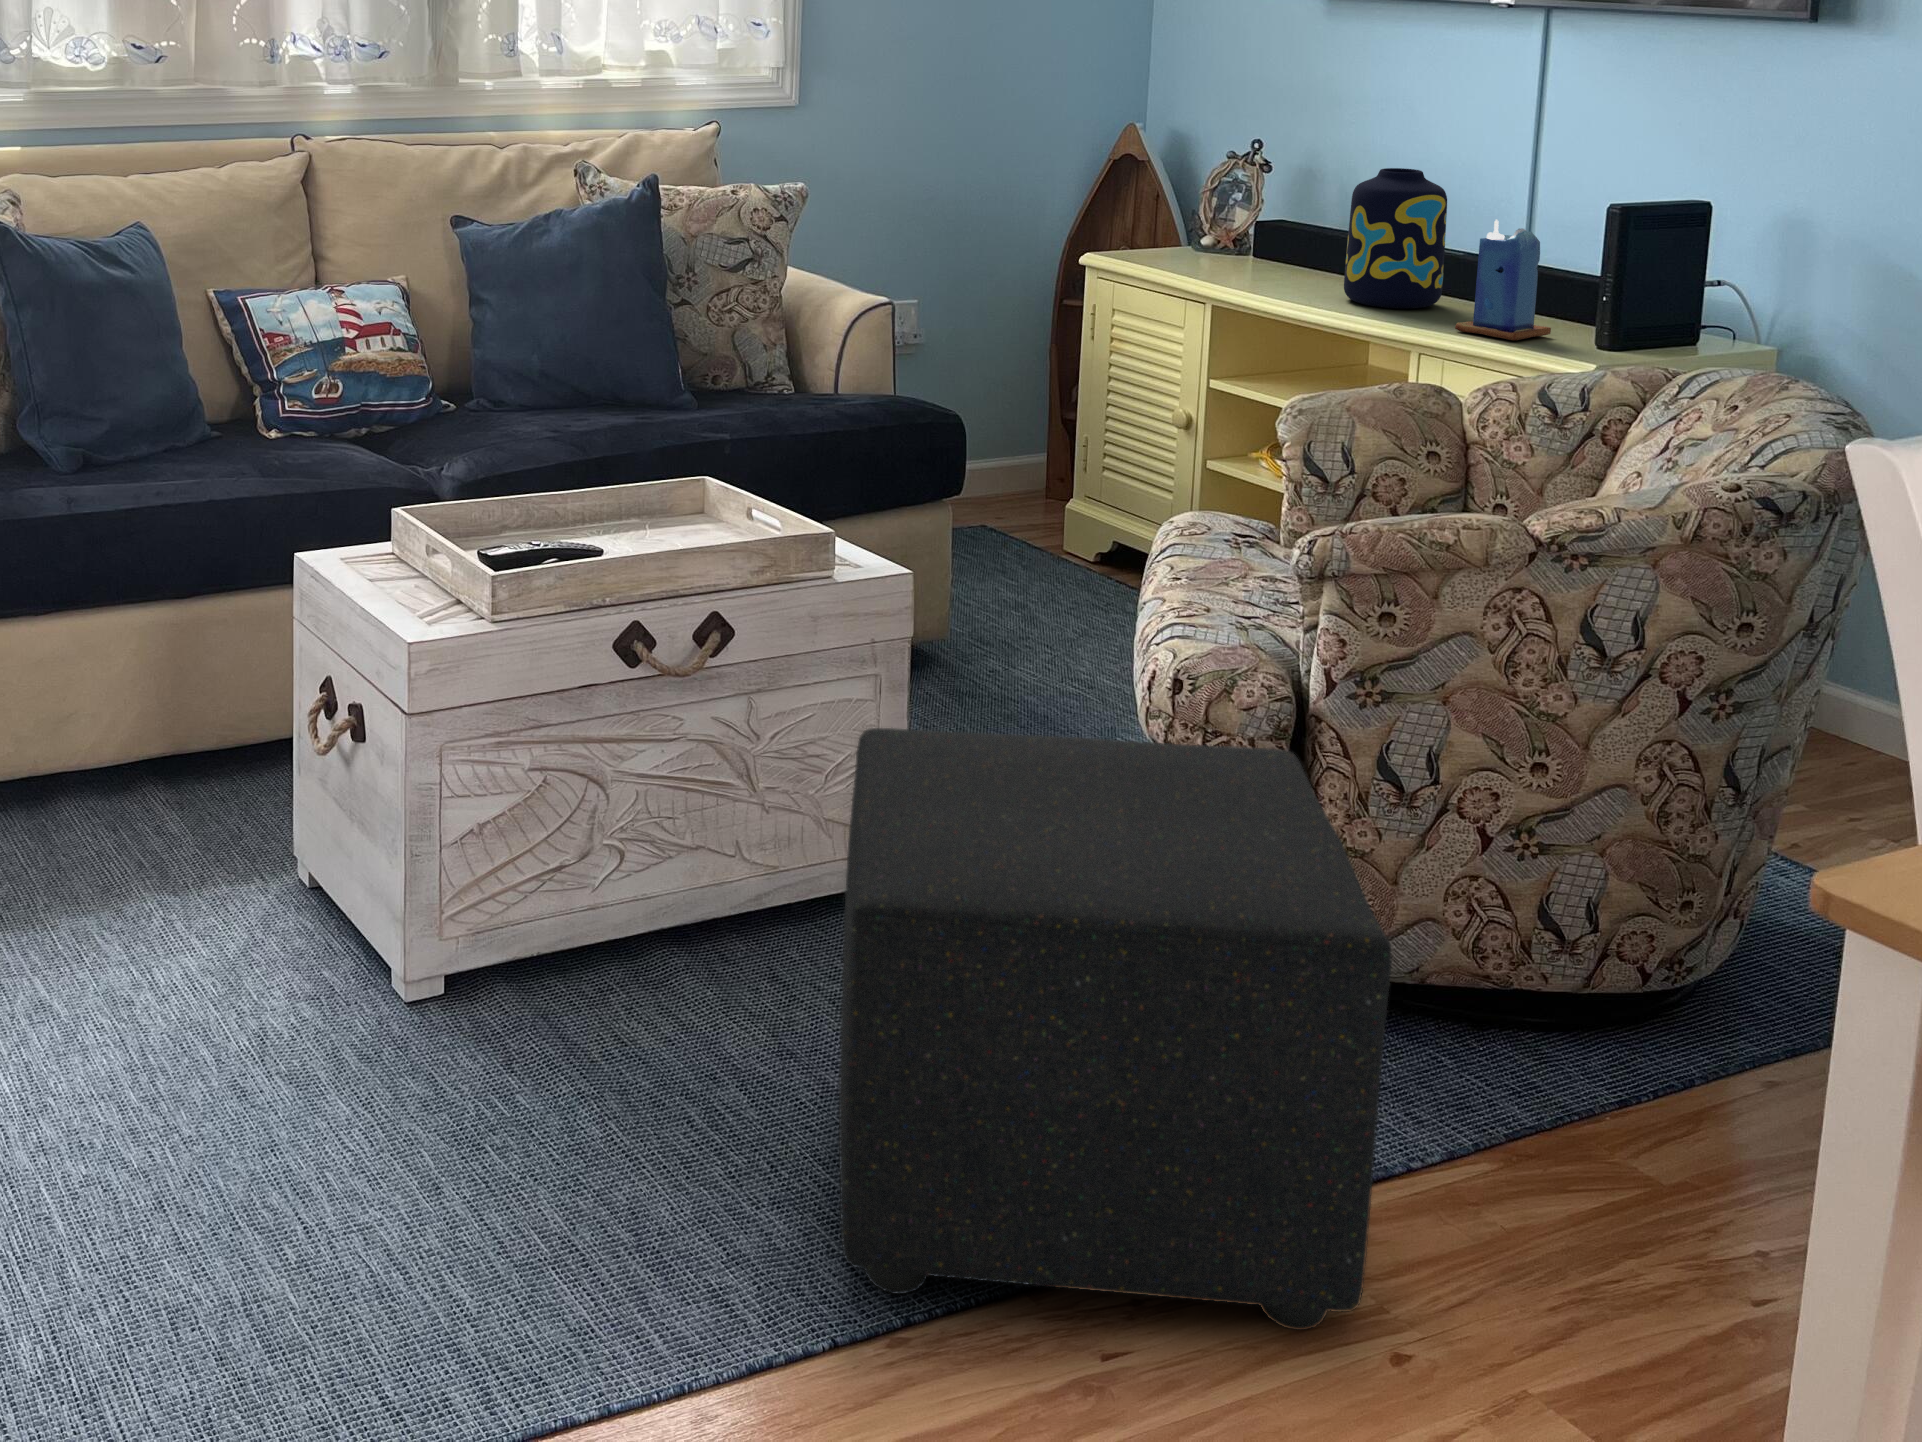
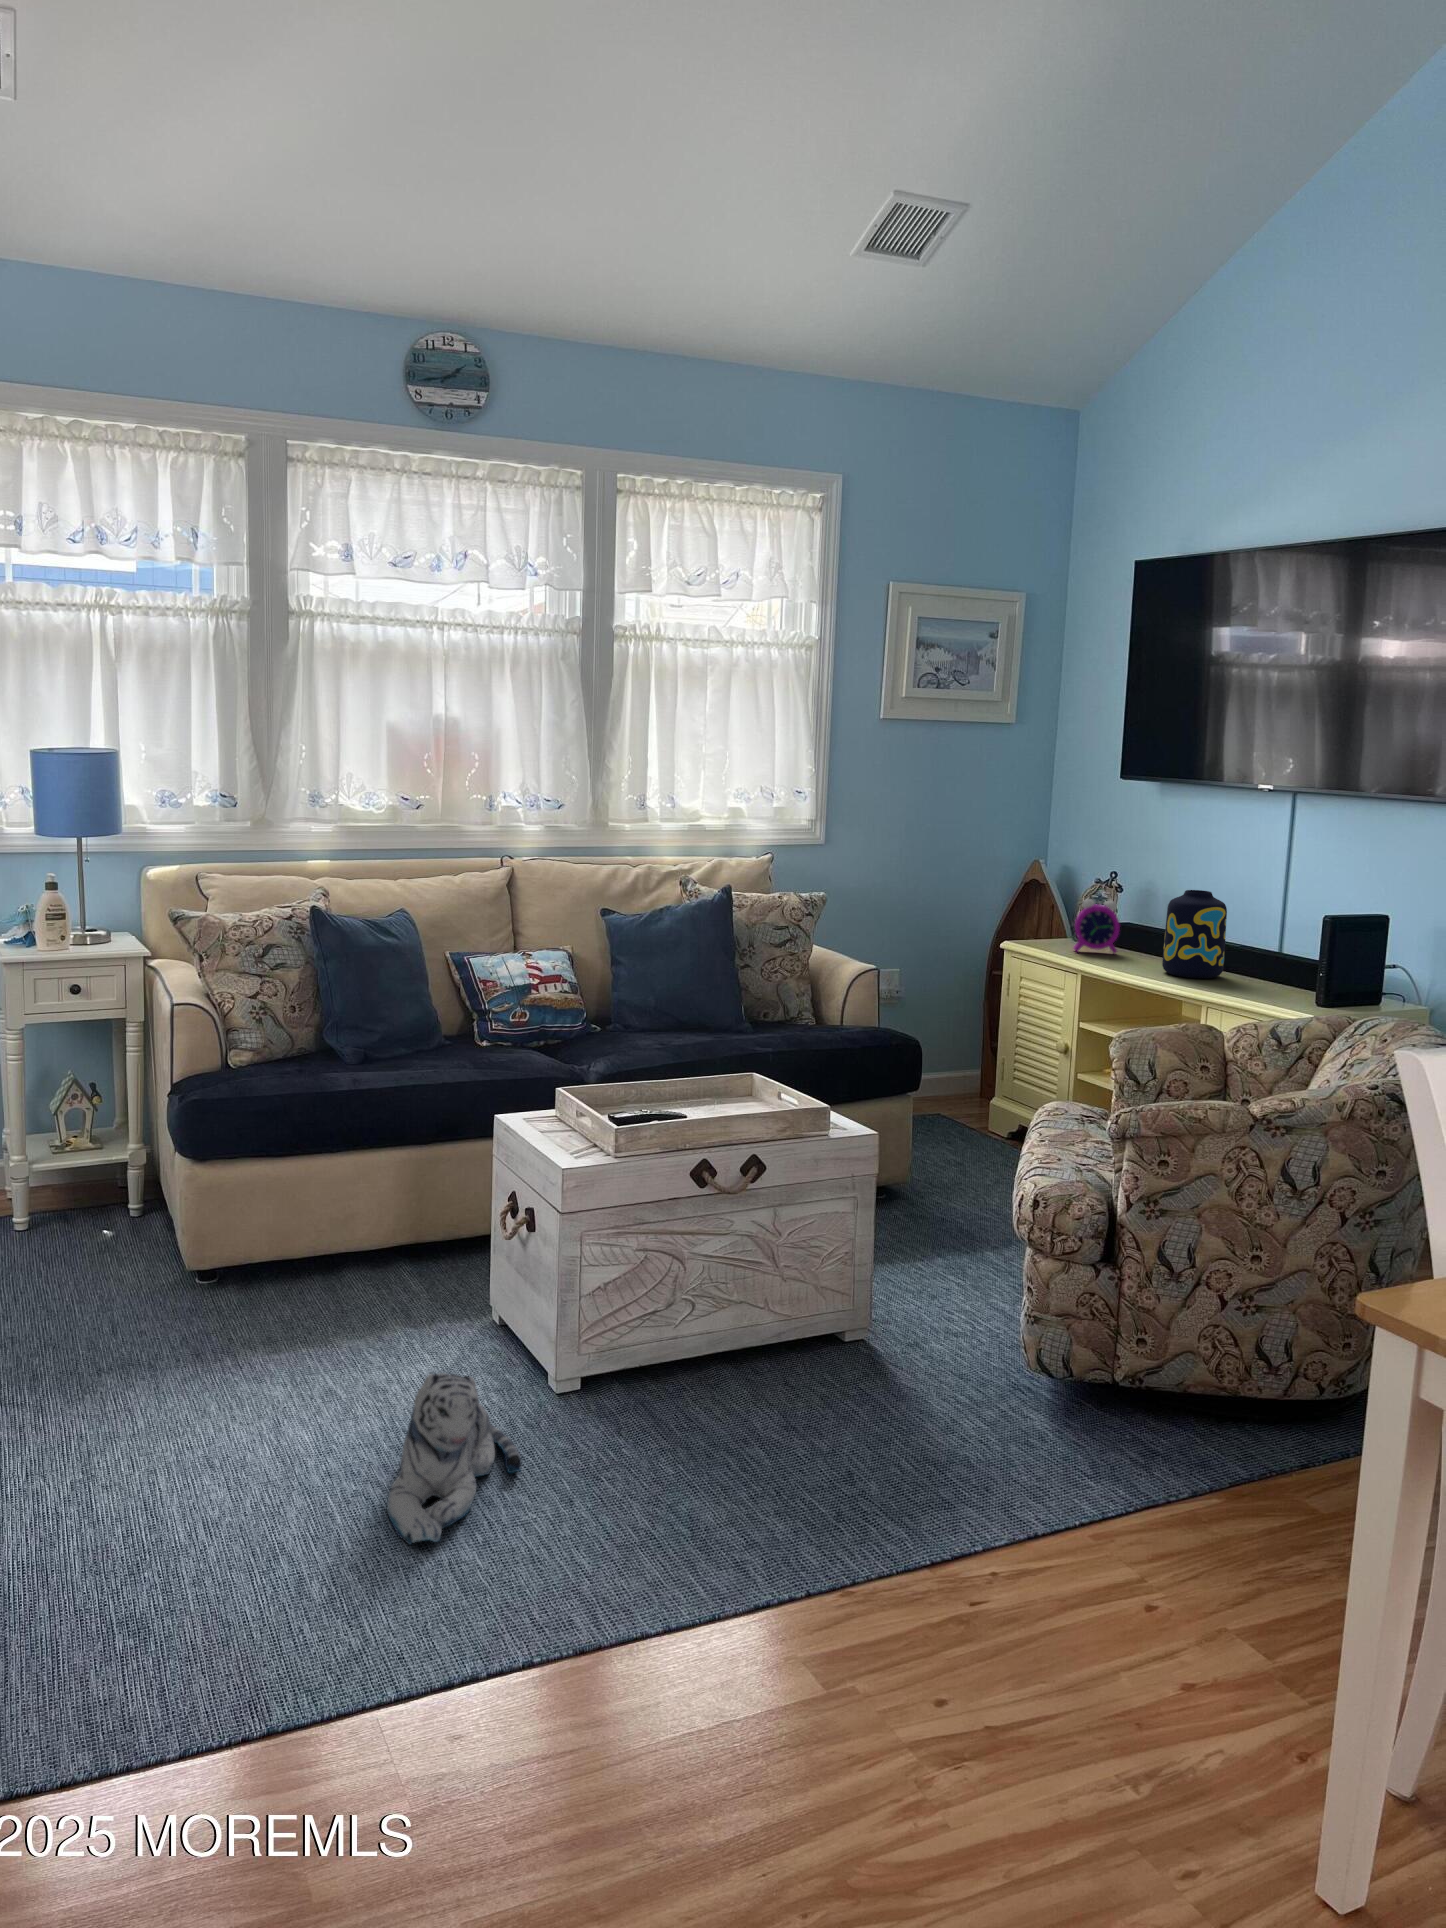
alarm clock: none [1197,173,1272,272] -> present [1074,899,1120,953]
candle: present [1455,219,1551,341] -> none [1229,923,1289,999]
ottoman: present [839,728,1392,1330] -> none [818,1225,1149,1594]
plush toy: none [137,982,355,1266] -> present [387,1373,521,1545]

